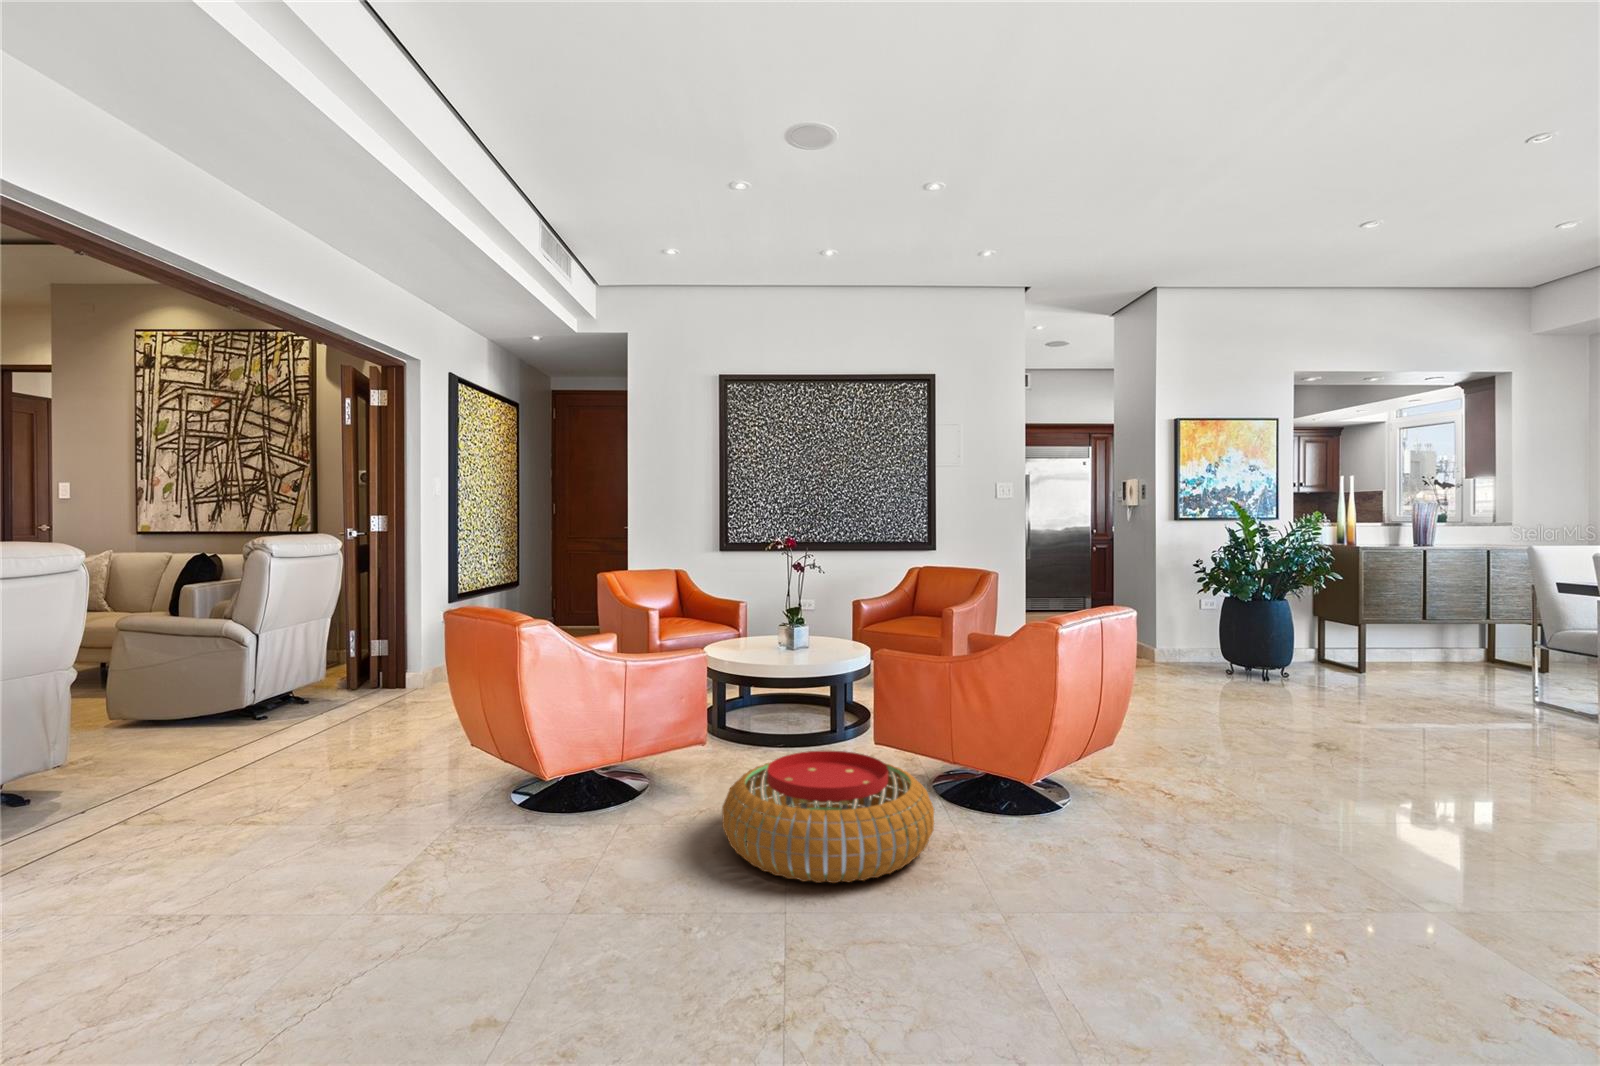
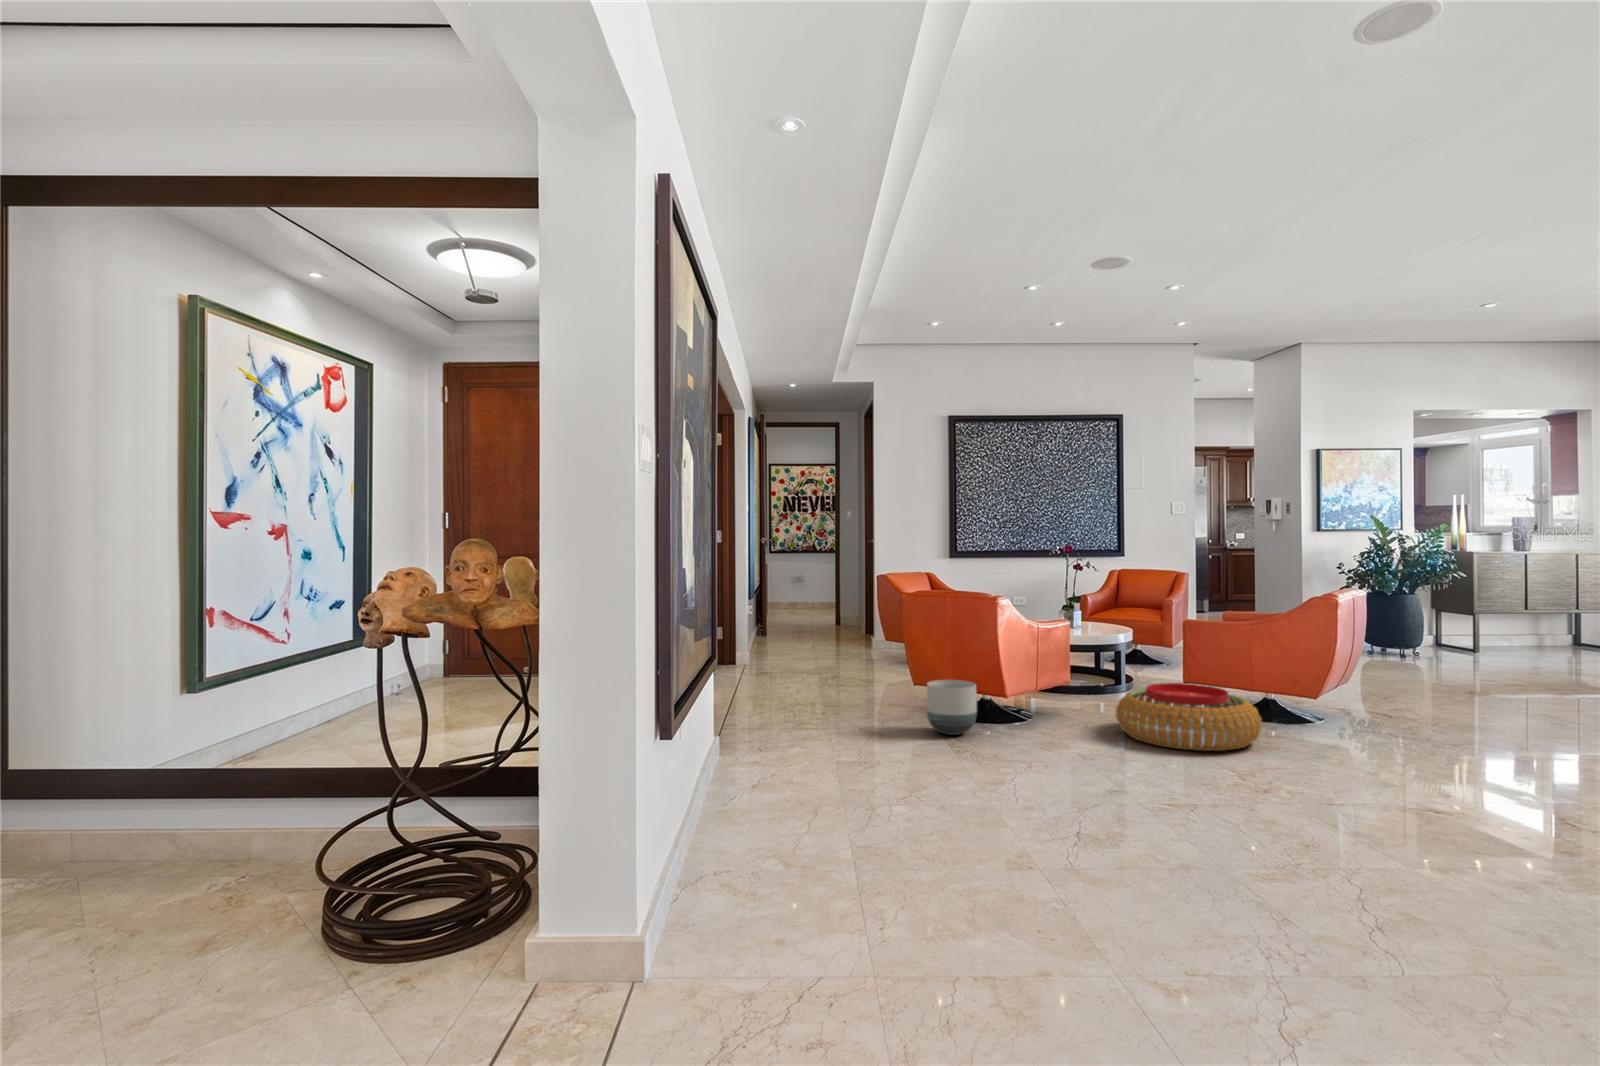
planter: none [430,743,514,835] -> present [927,680,977,735]

